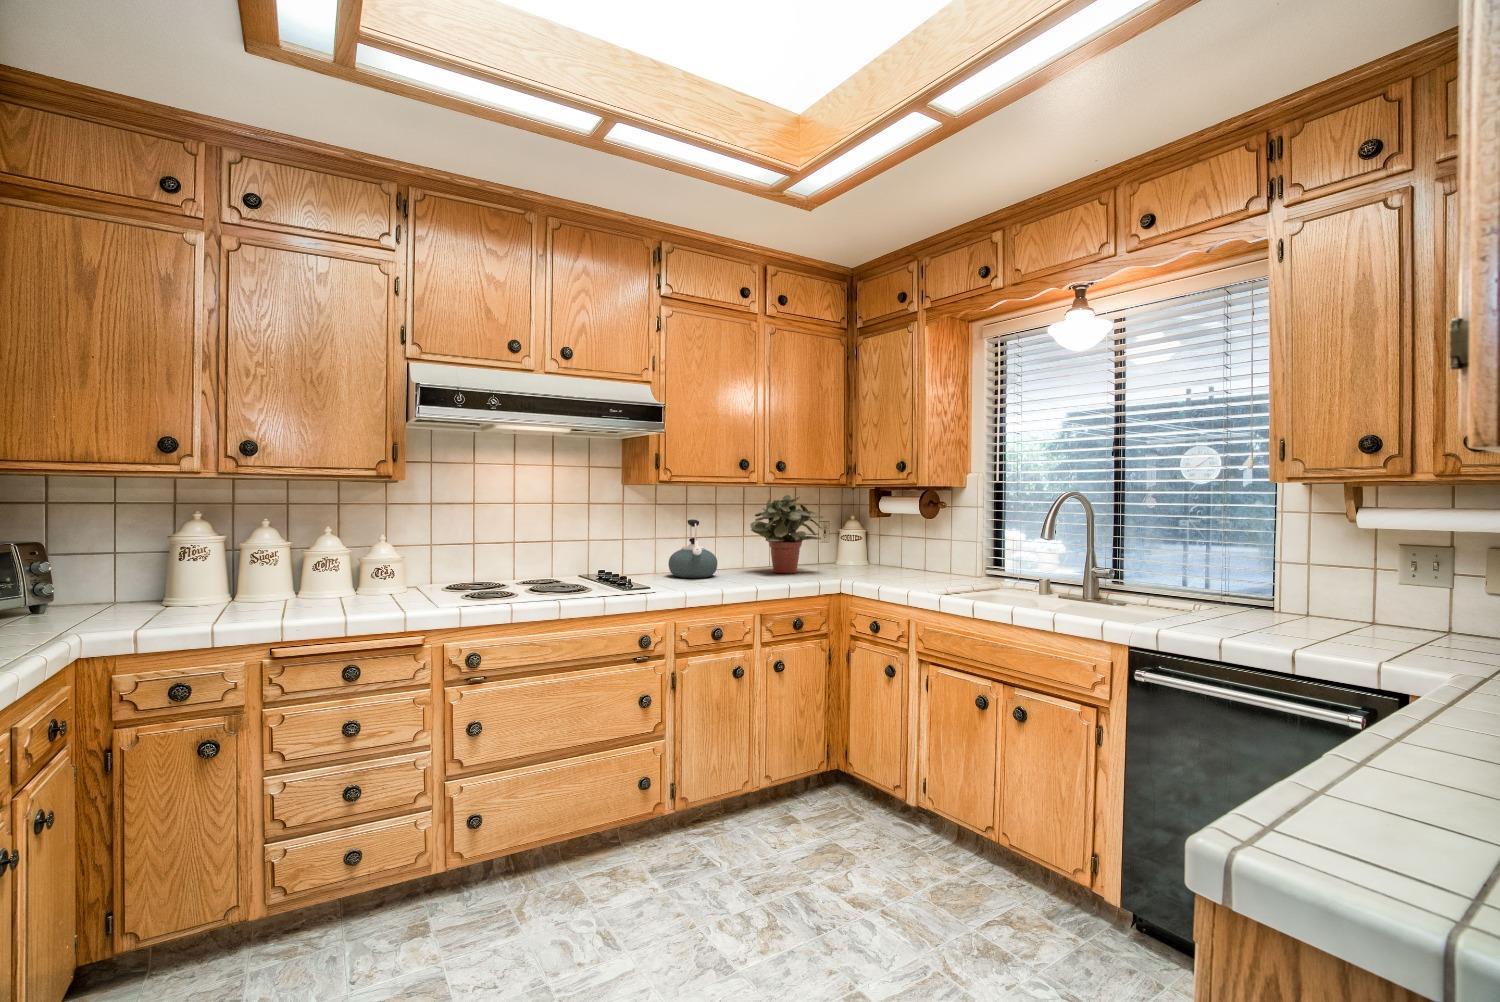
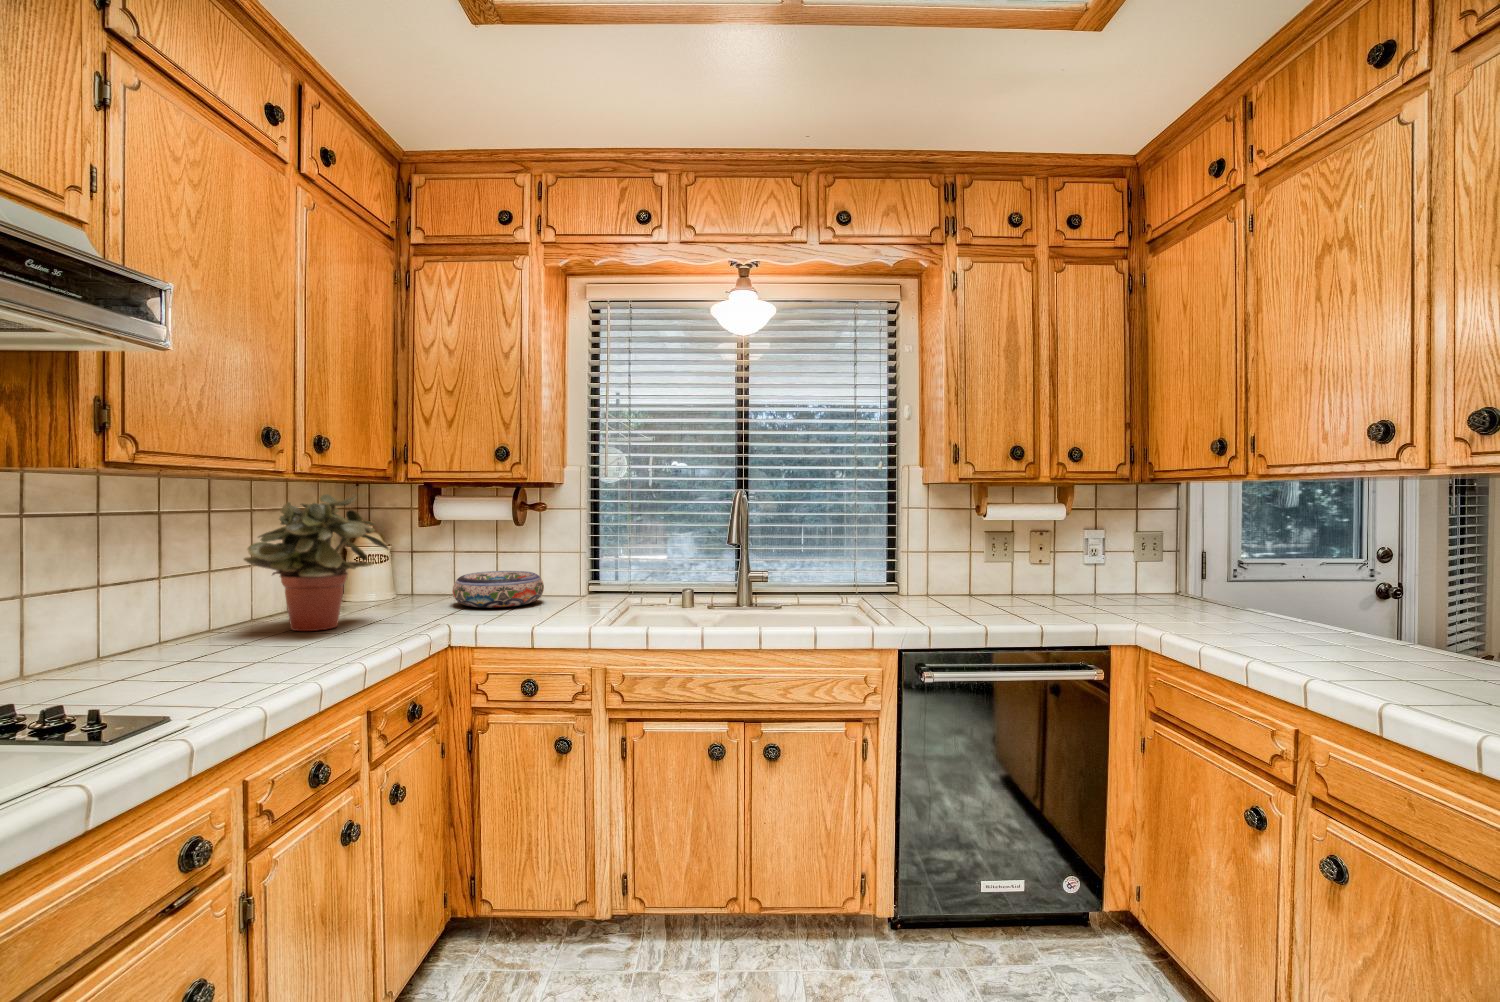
kettle: present [669,519,717,578] -> none [86,547,219,675]
bowl: none [879,551,943,576] -> present [453,571,544,608]

